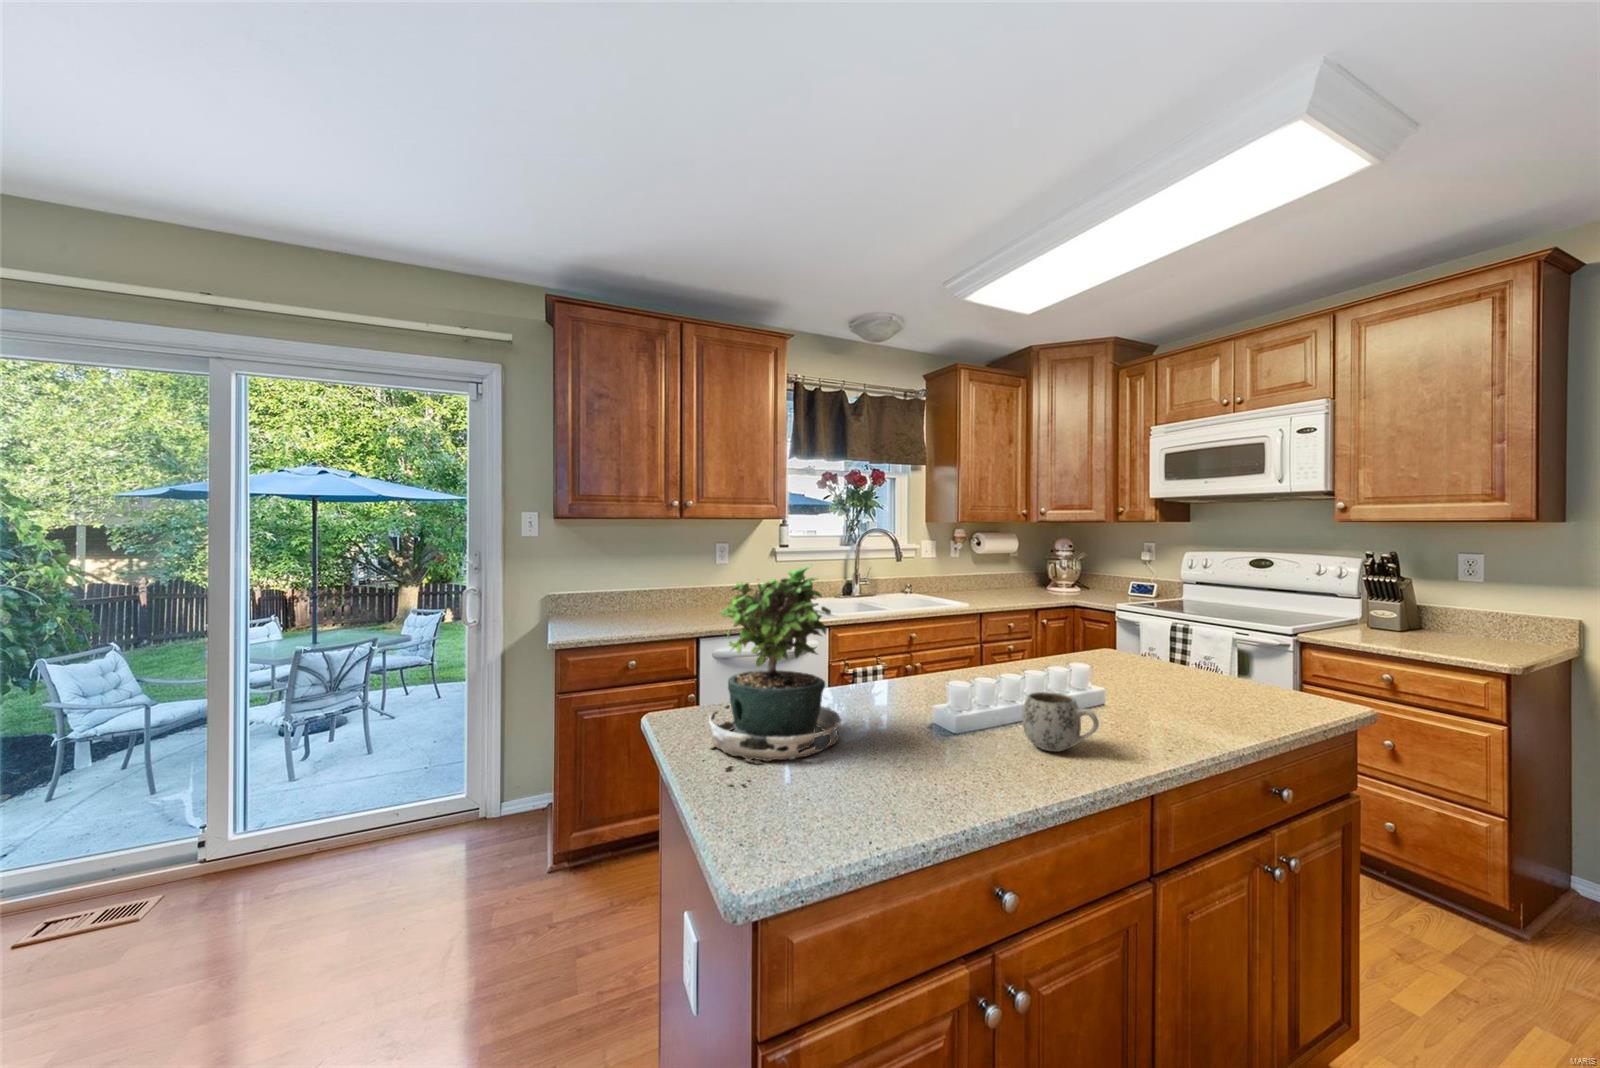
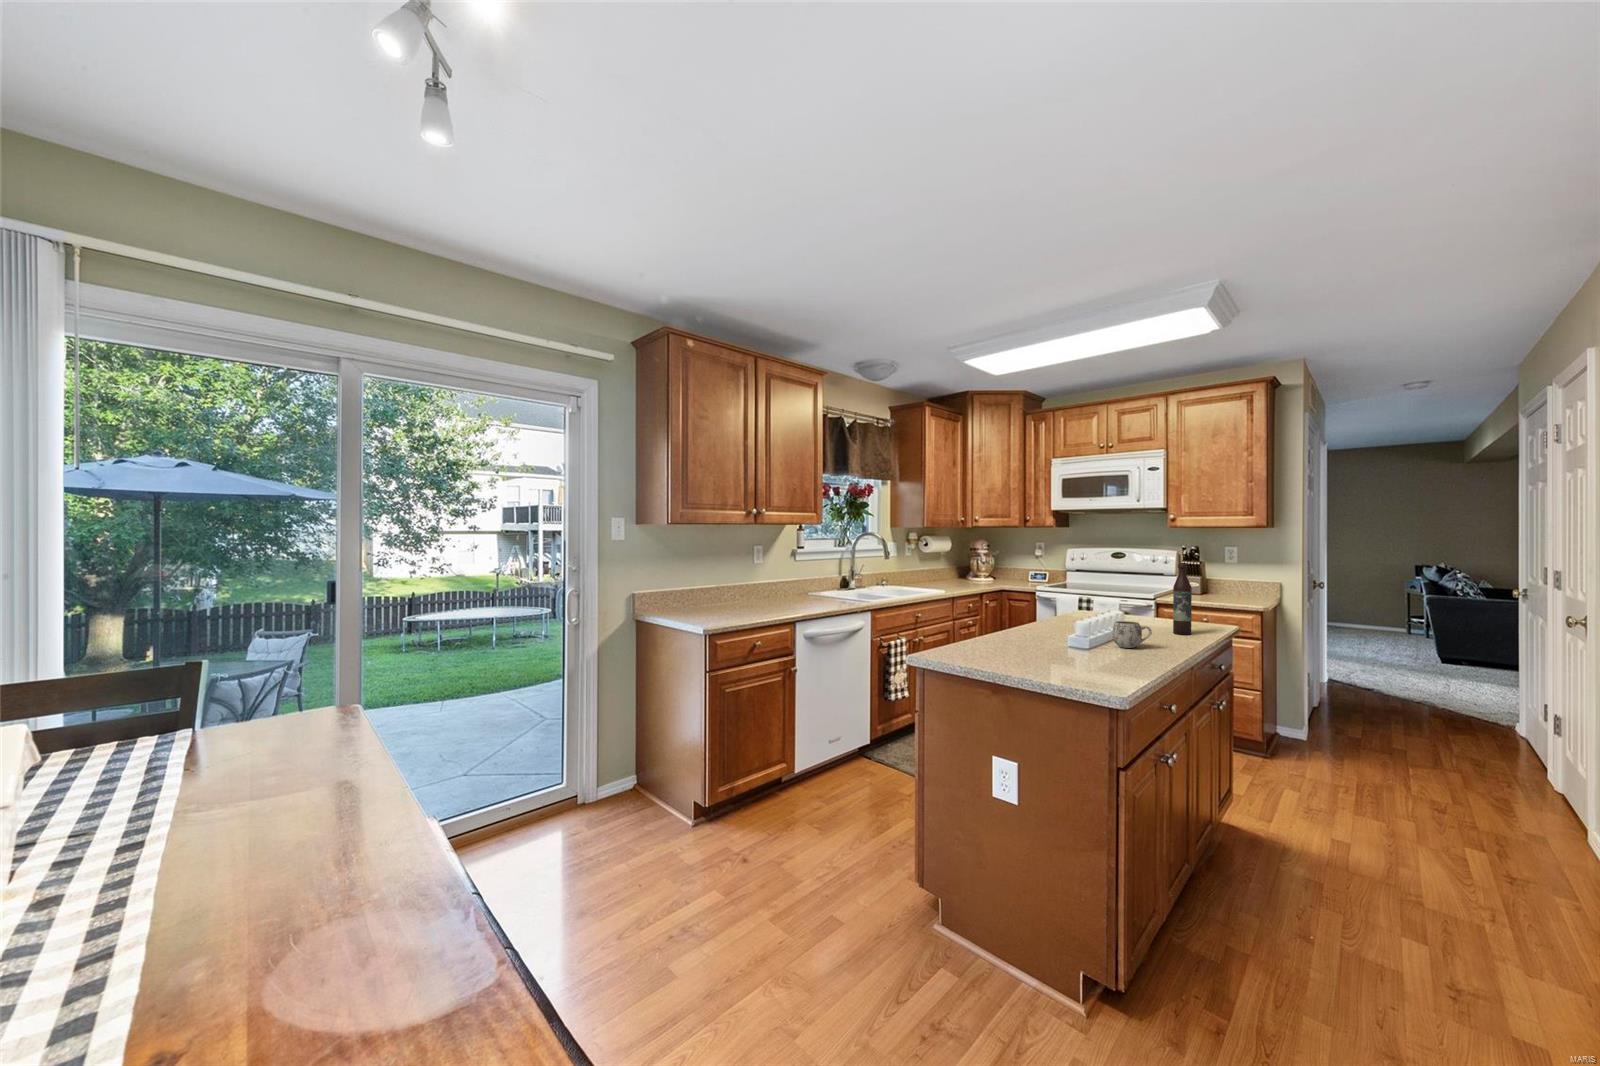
potted plant: present [709,567,841,783] -> none [965,559,1040,667]
wine bottle: none [1212,580,1251,725] -> present [1173,563,1192,635]

